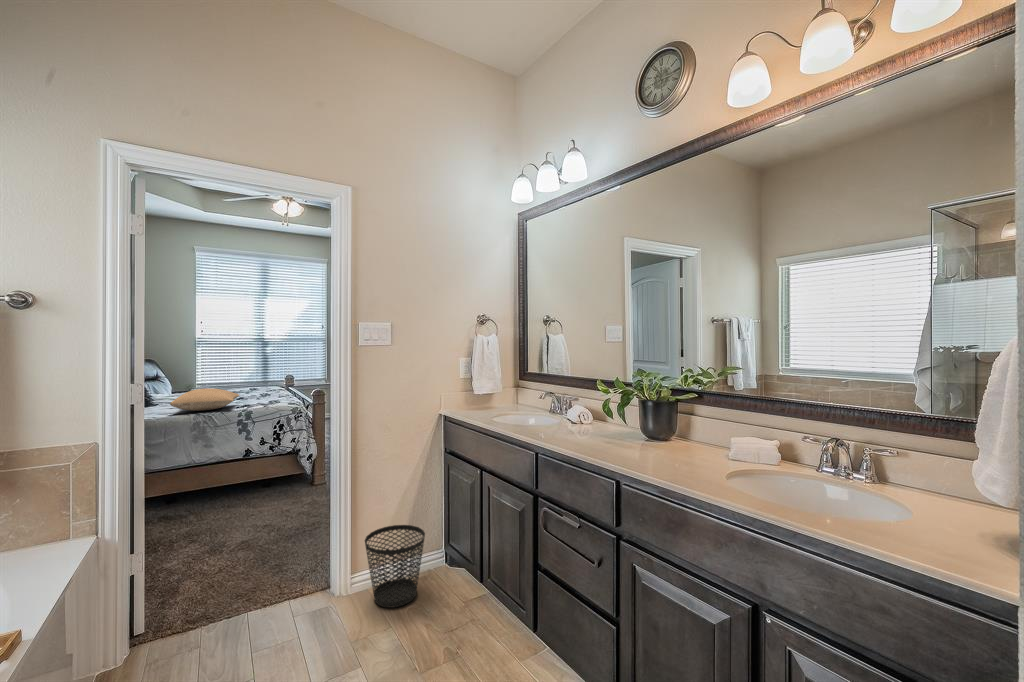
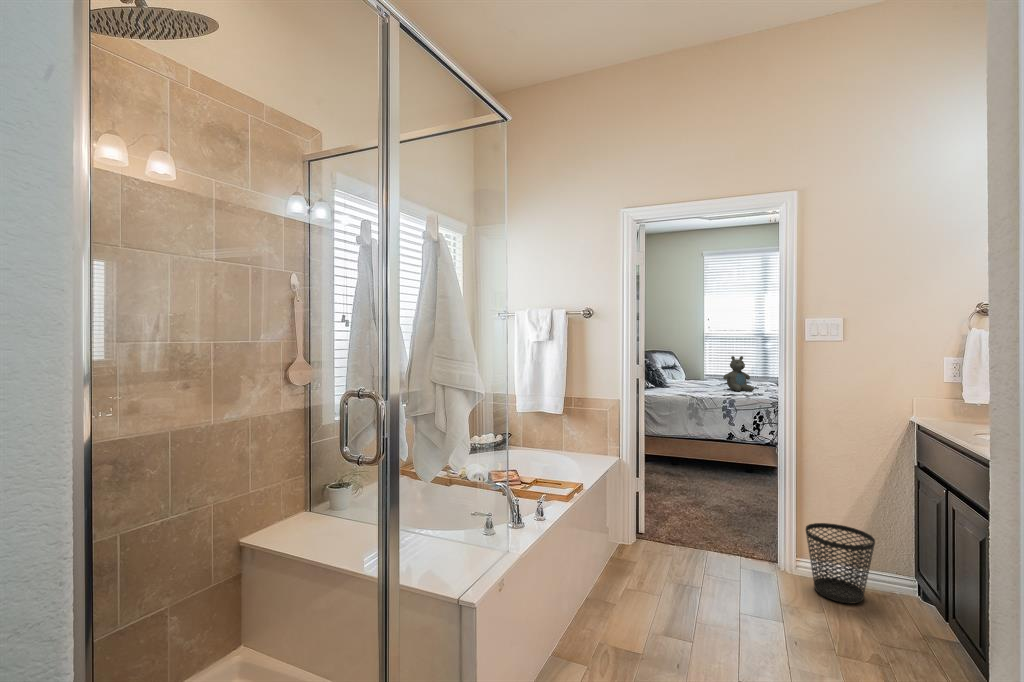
teddy bear: none [231,362,266,401] -> present [723,356,754,391]
pillow: present [170,388,239,411] -> none [674,376,728,395]

